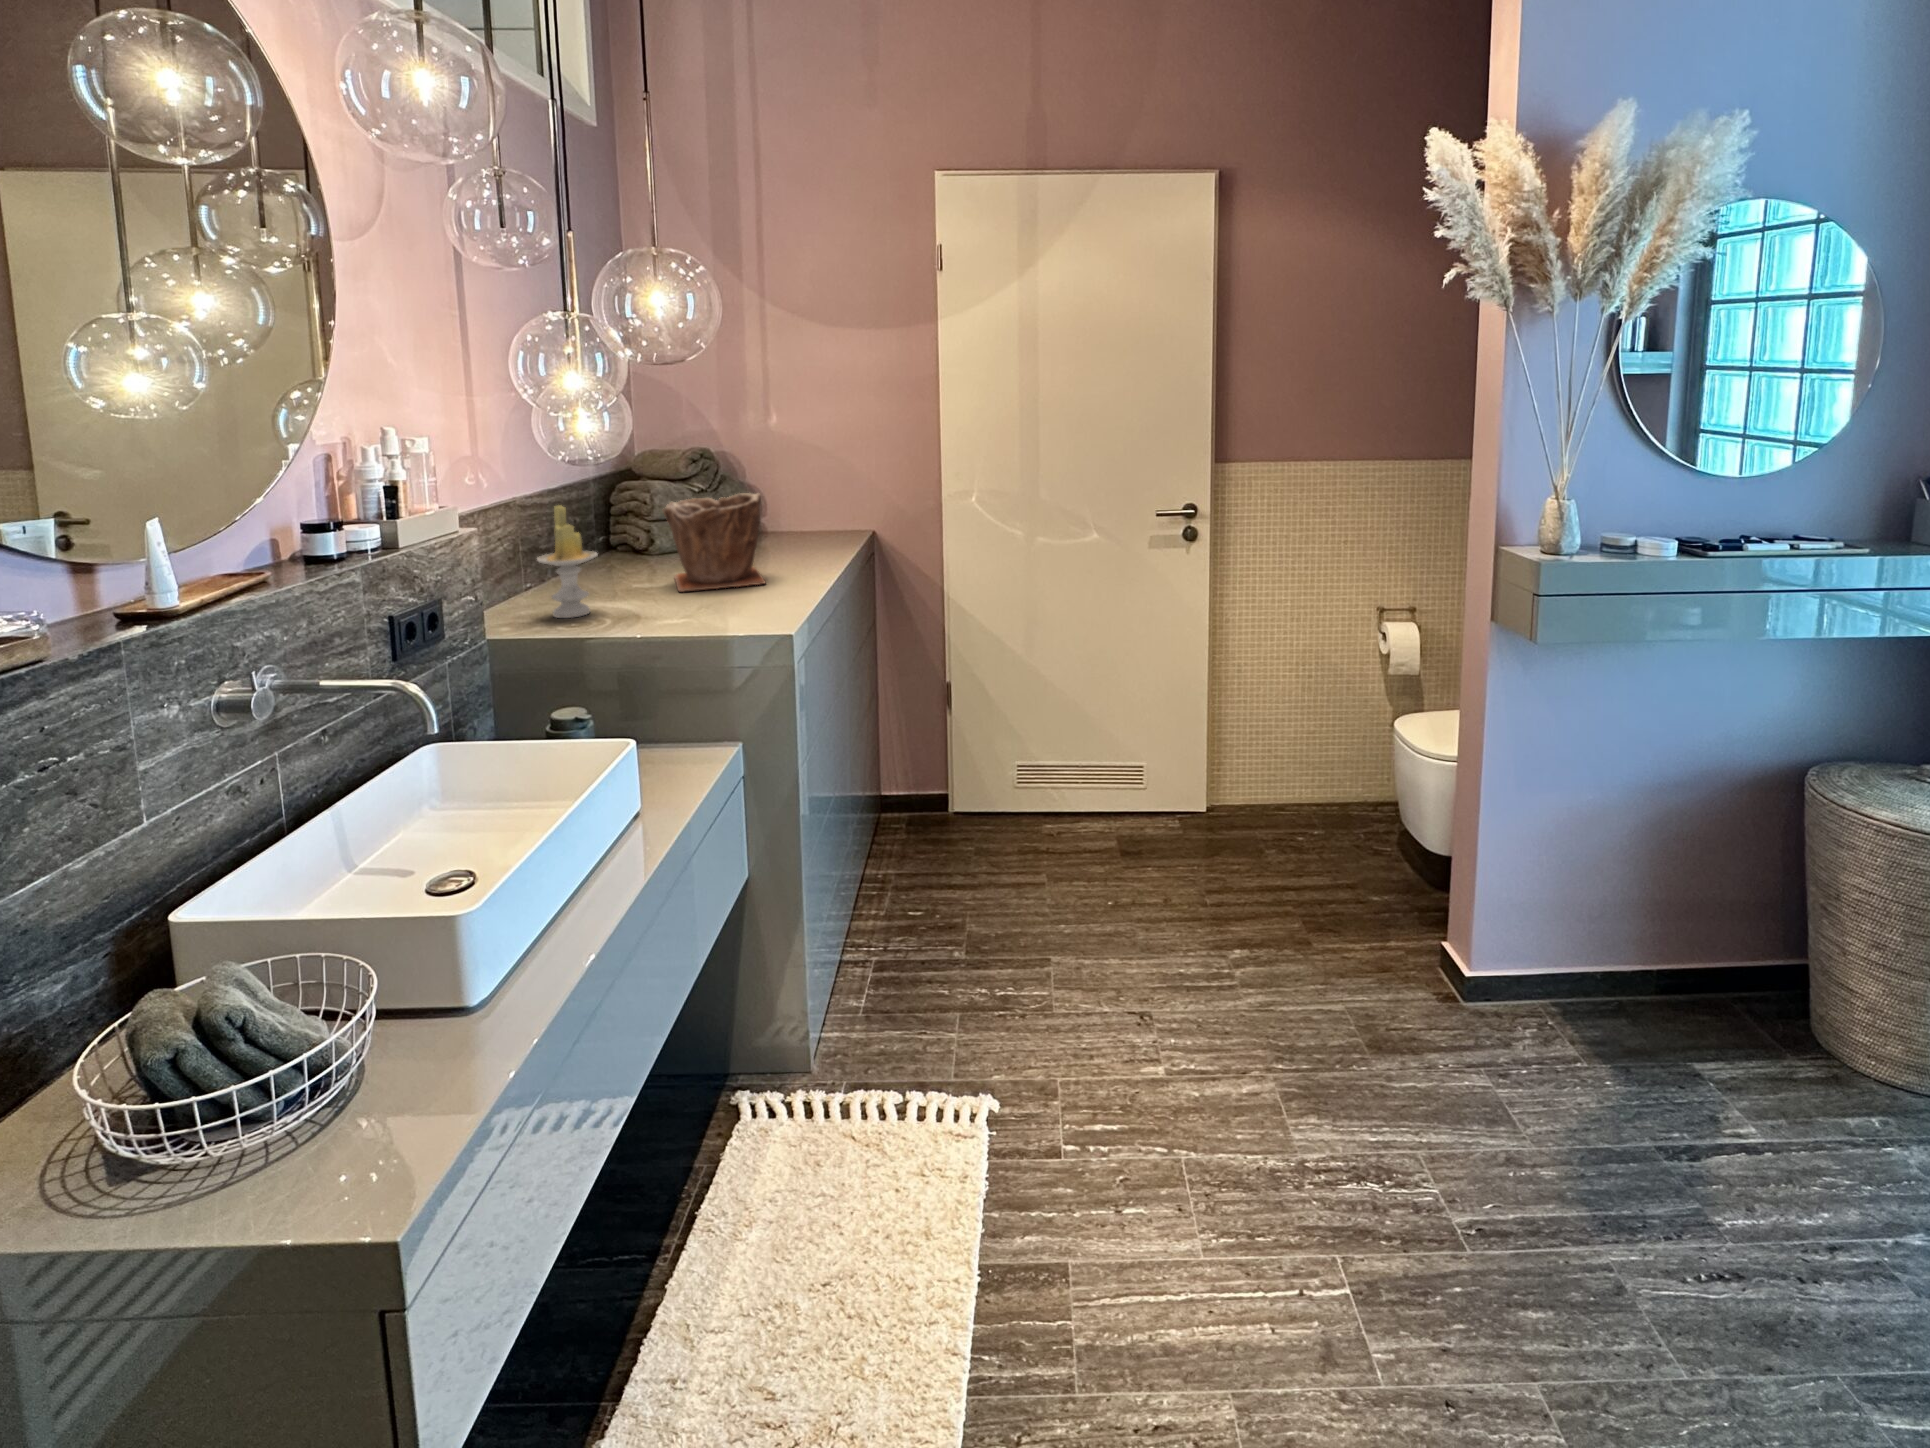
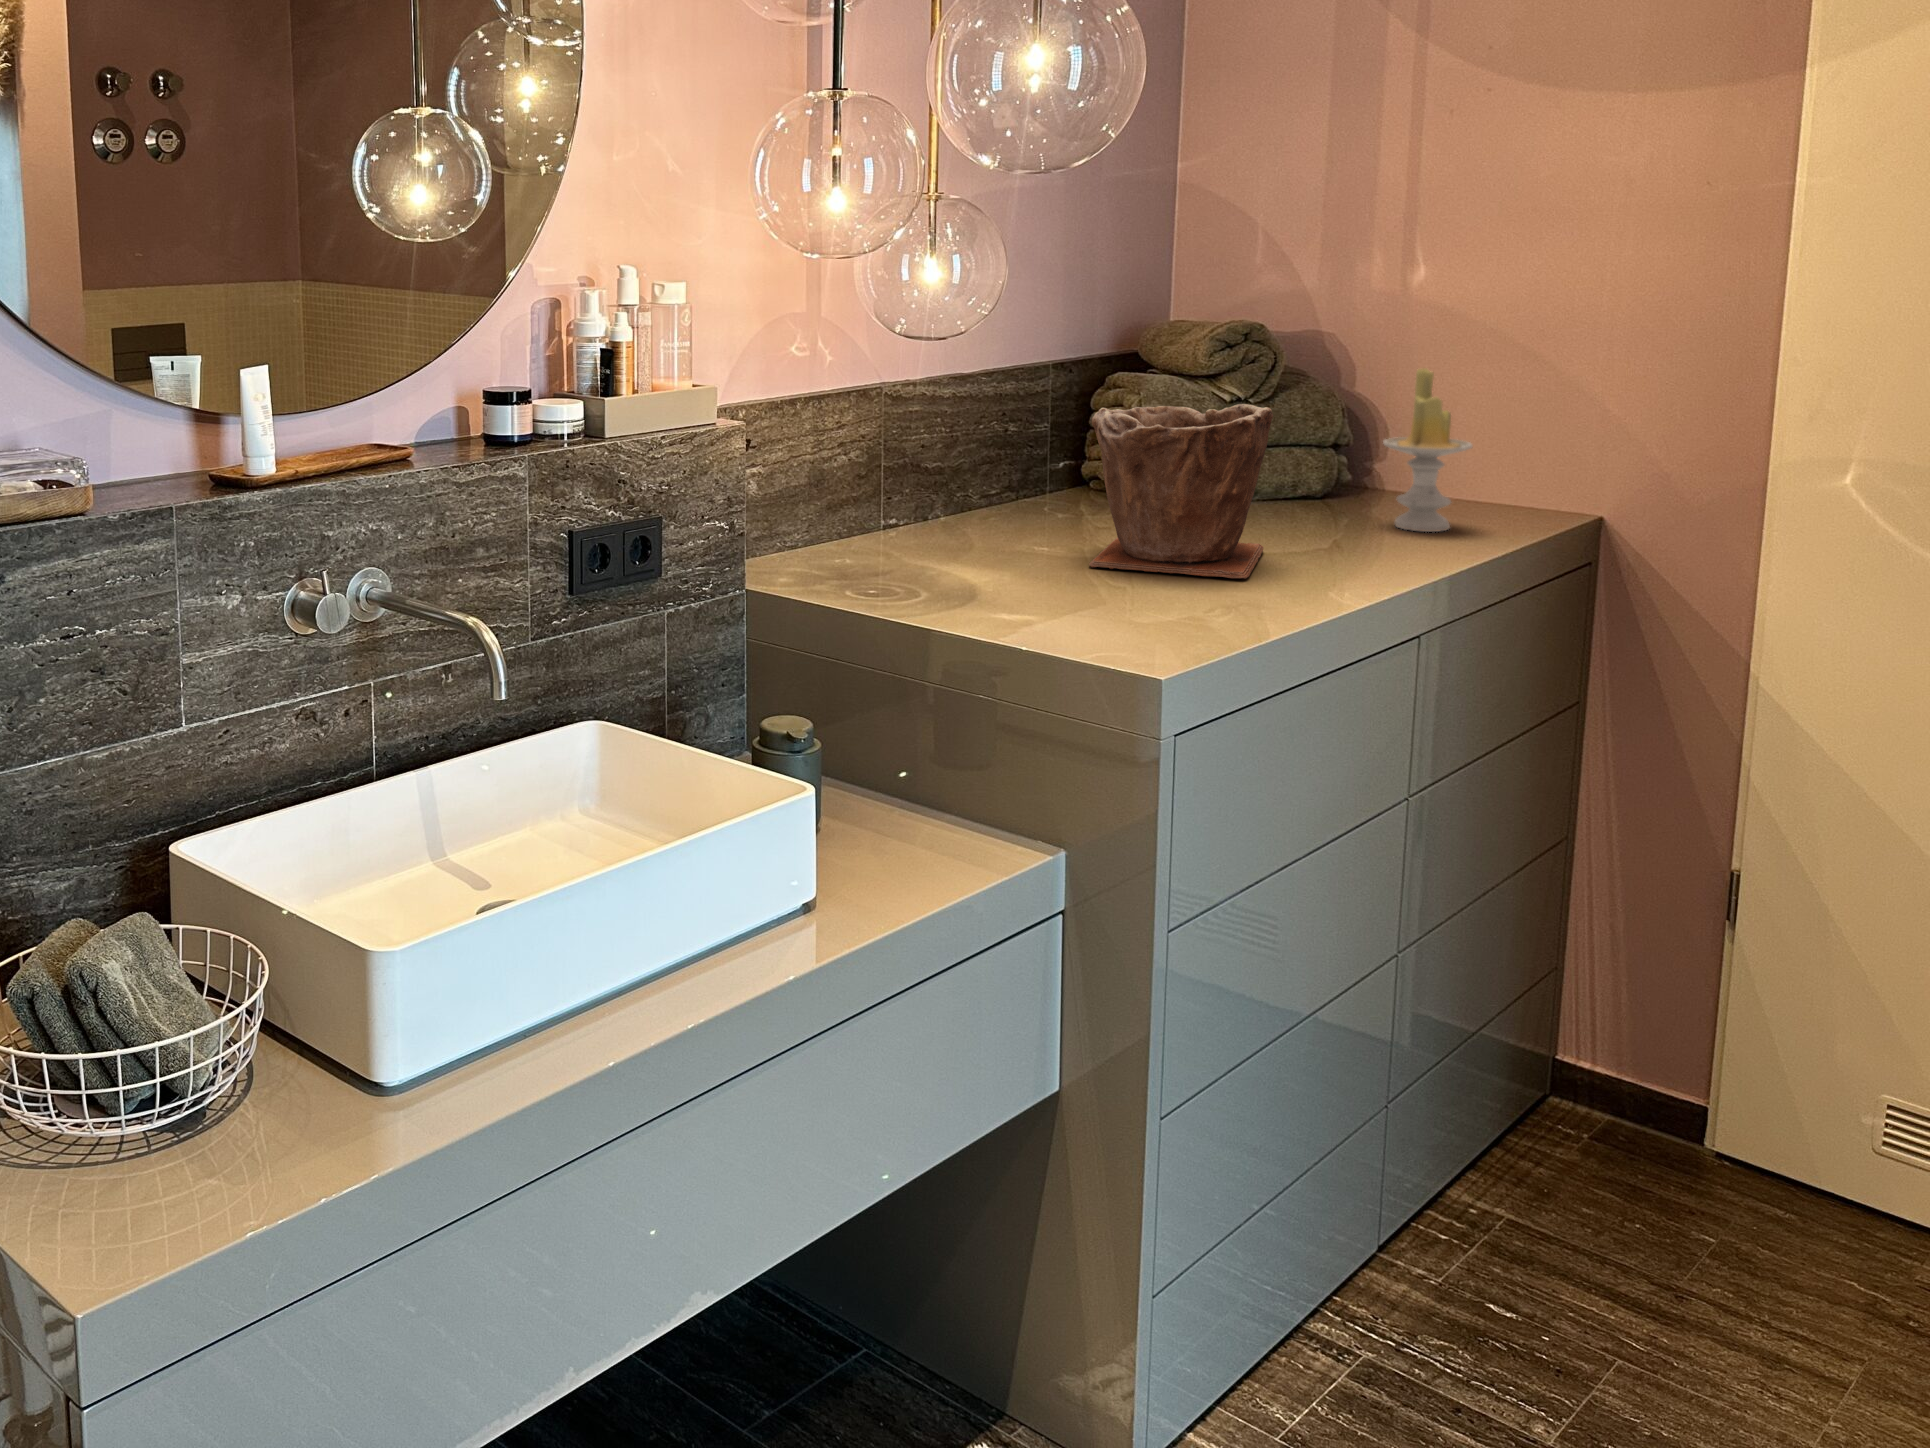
candle: present [537,505,598,618] -> present [1383,368,1472,532]

